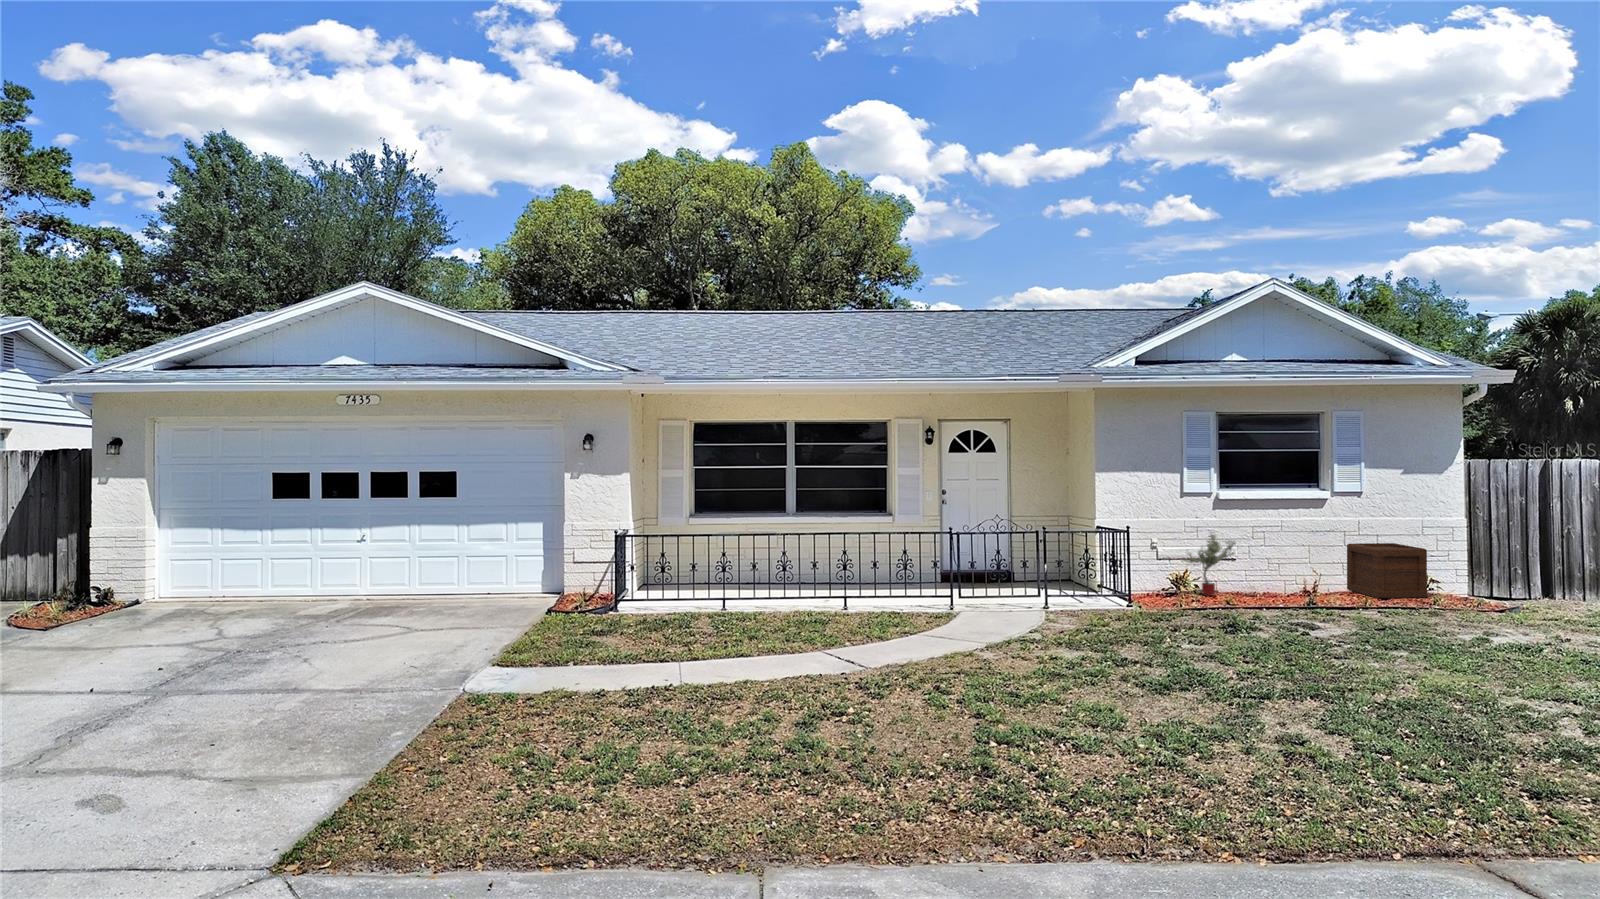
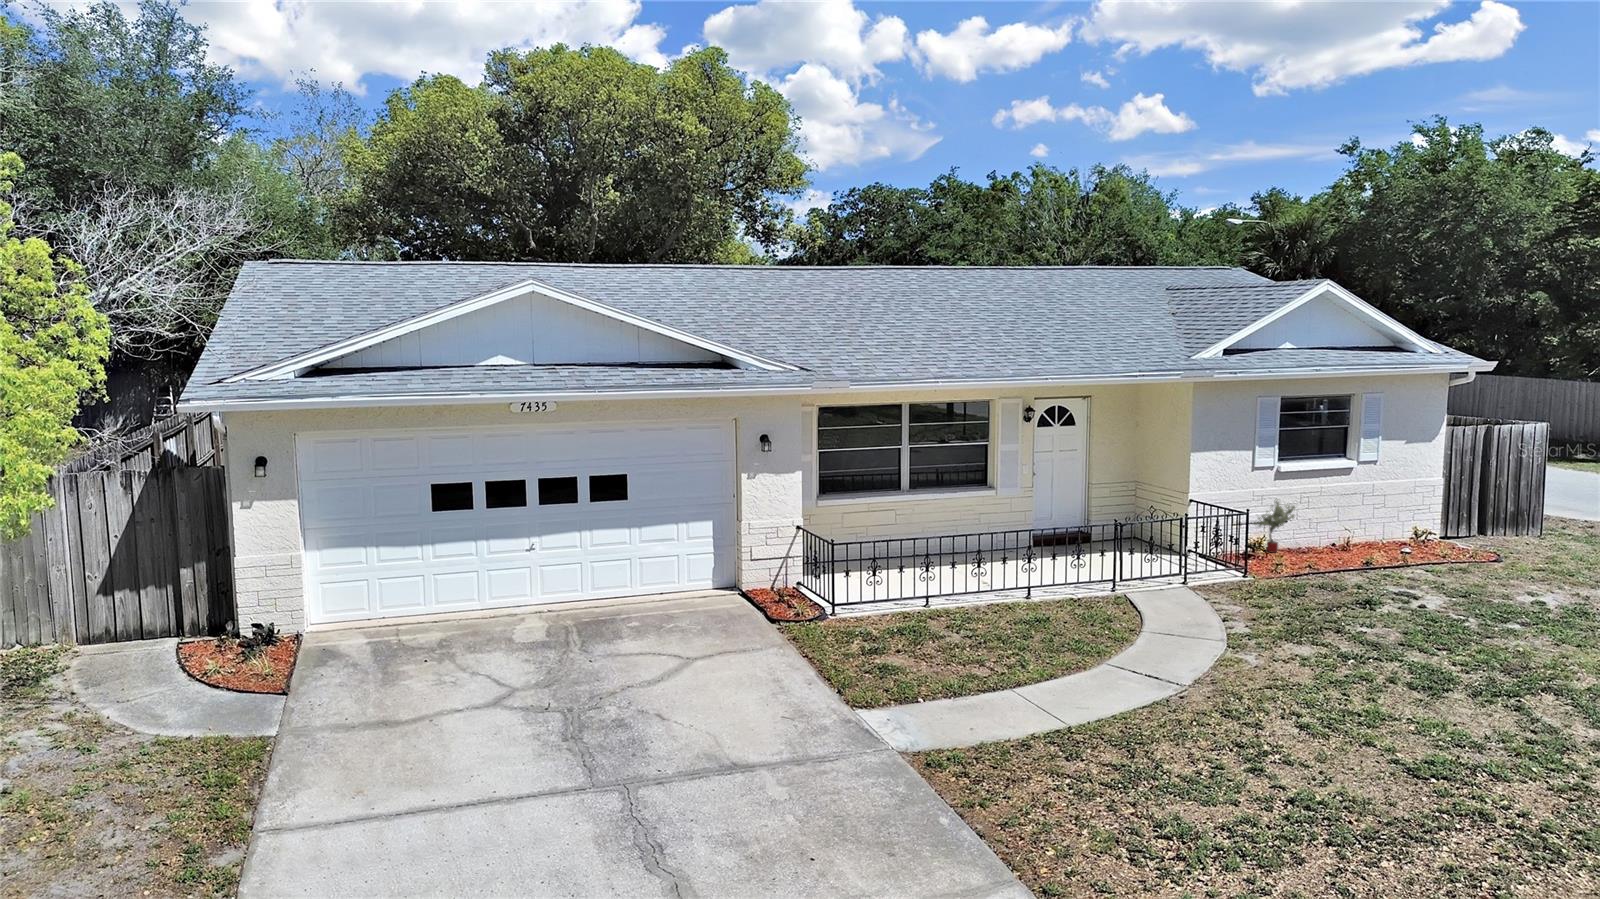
wooden crate: present [1347,543,1427,598] -> none [1363,499,1431,547]

